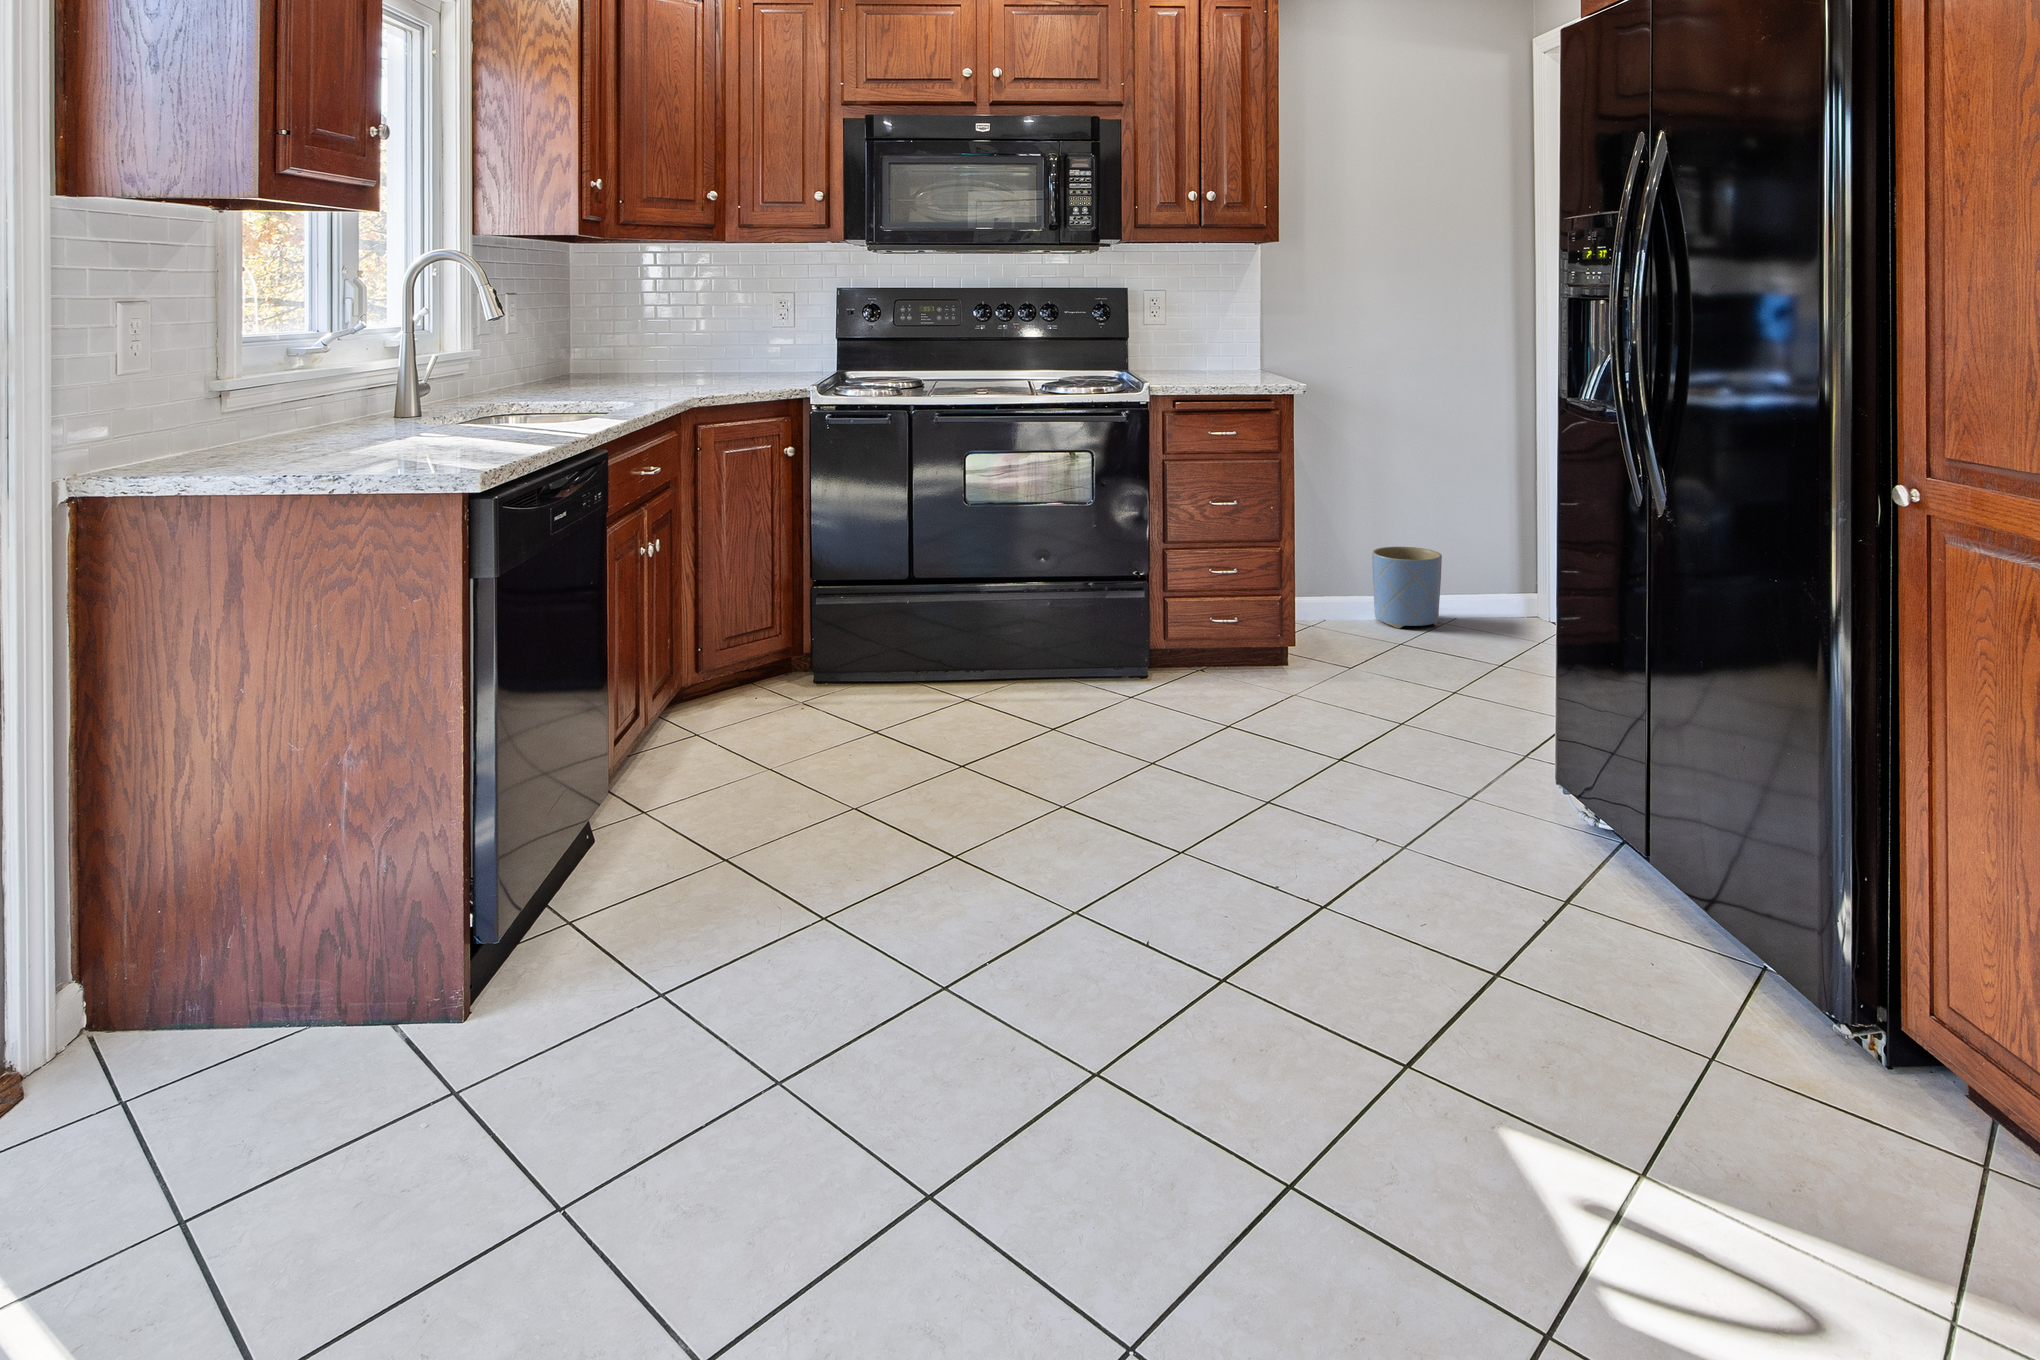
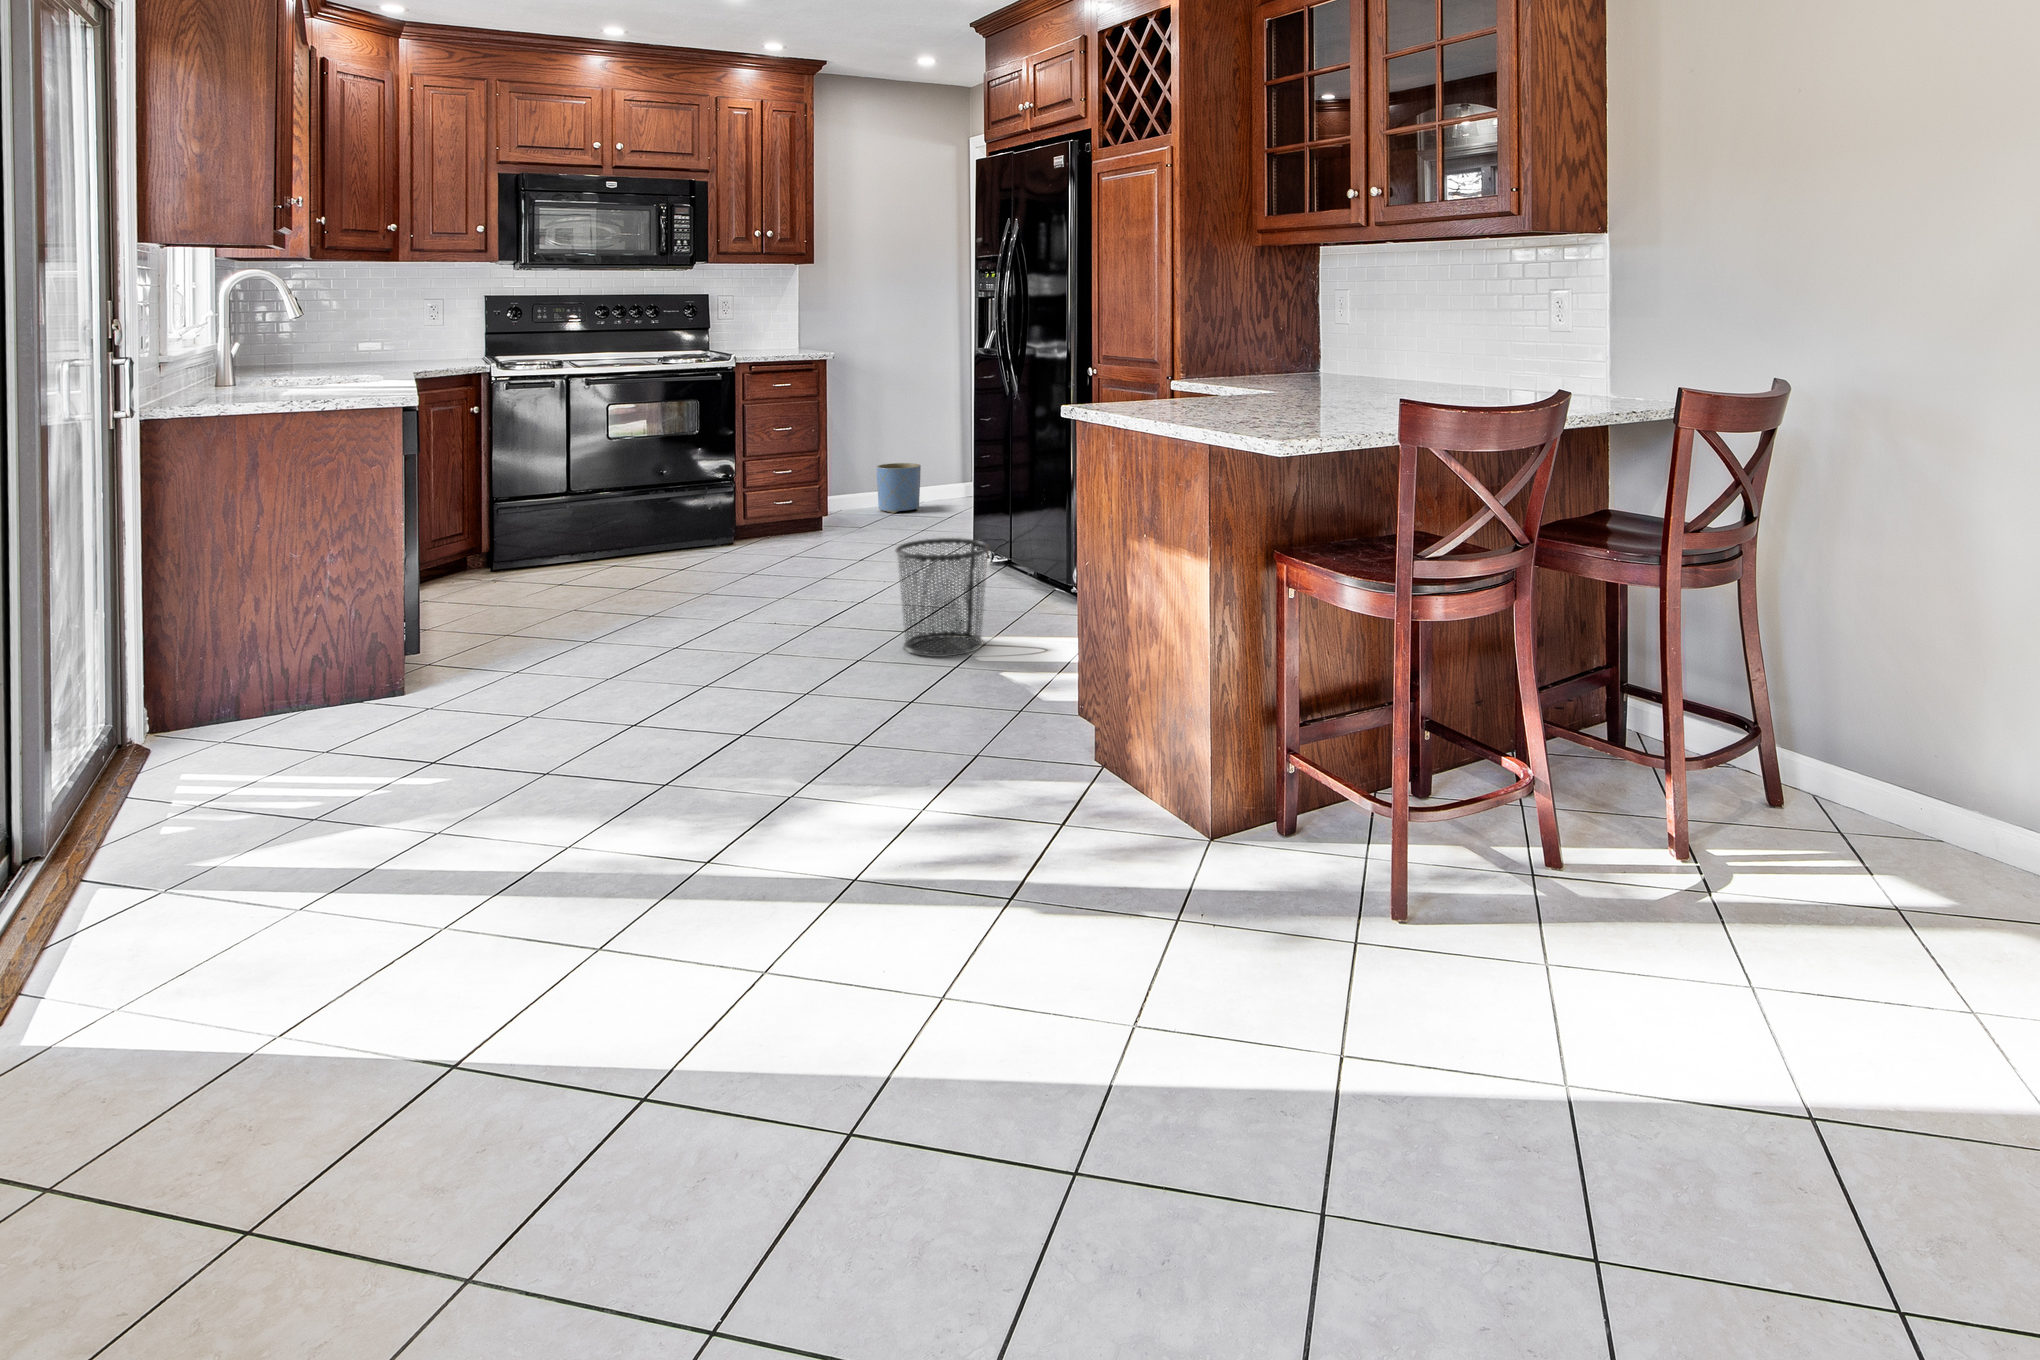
trash can: none [1379,866,1627,1229] -> present [895,538,990,657]

